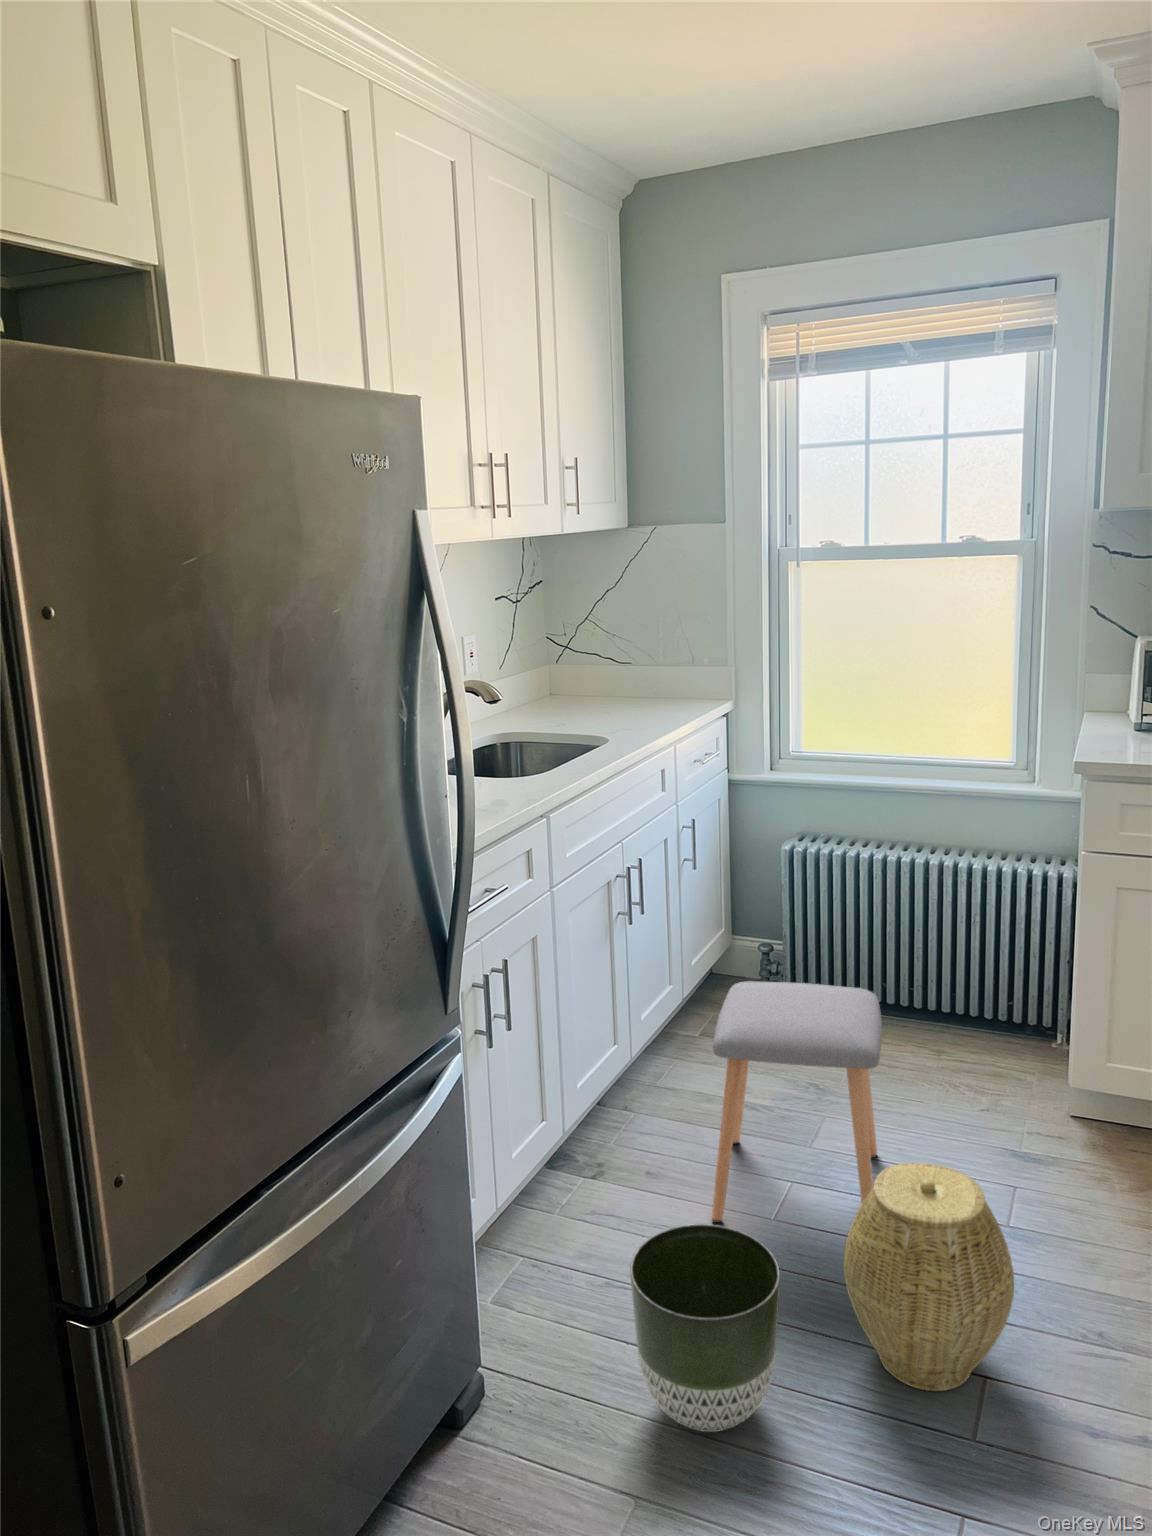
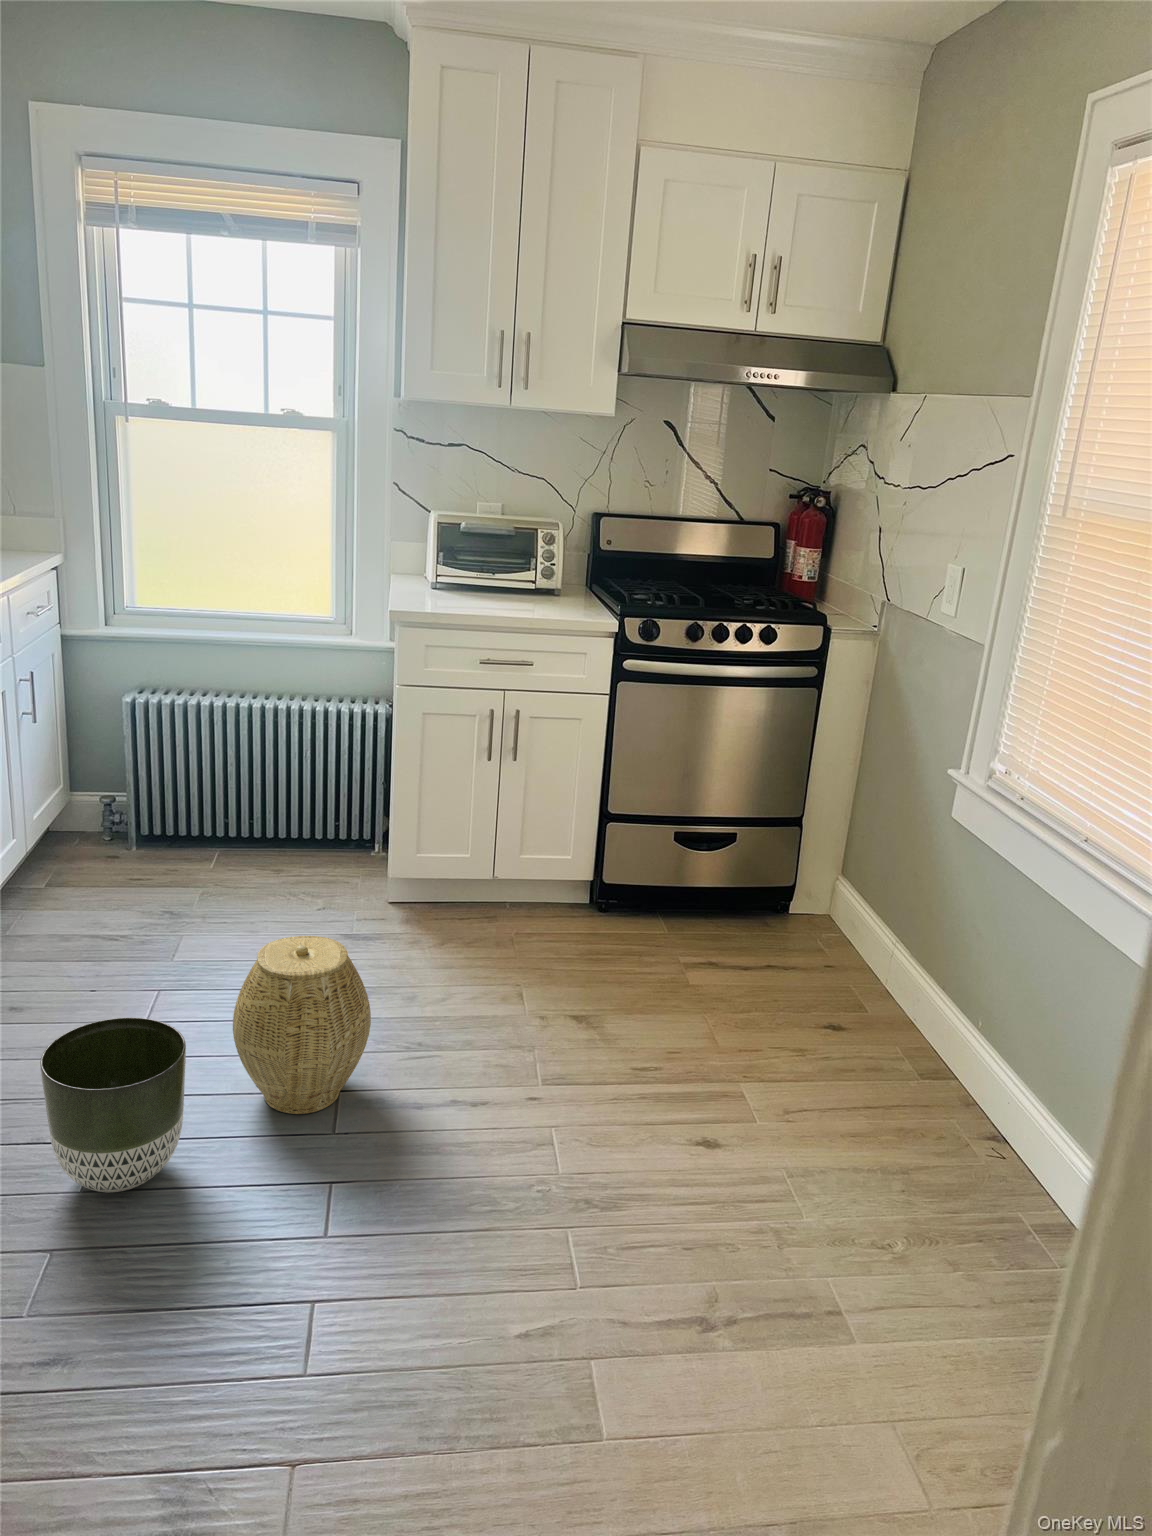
stool: present [711,981,882,1223] -> none [88,811,250,1037]

